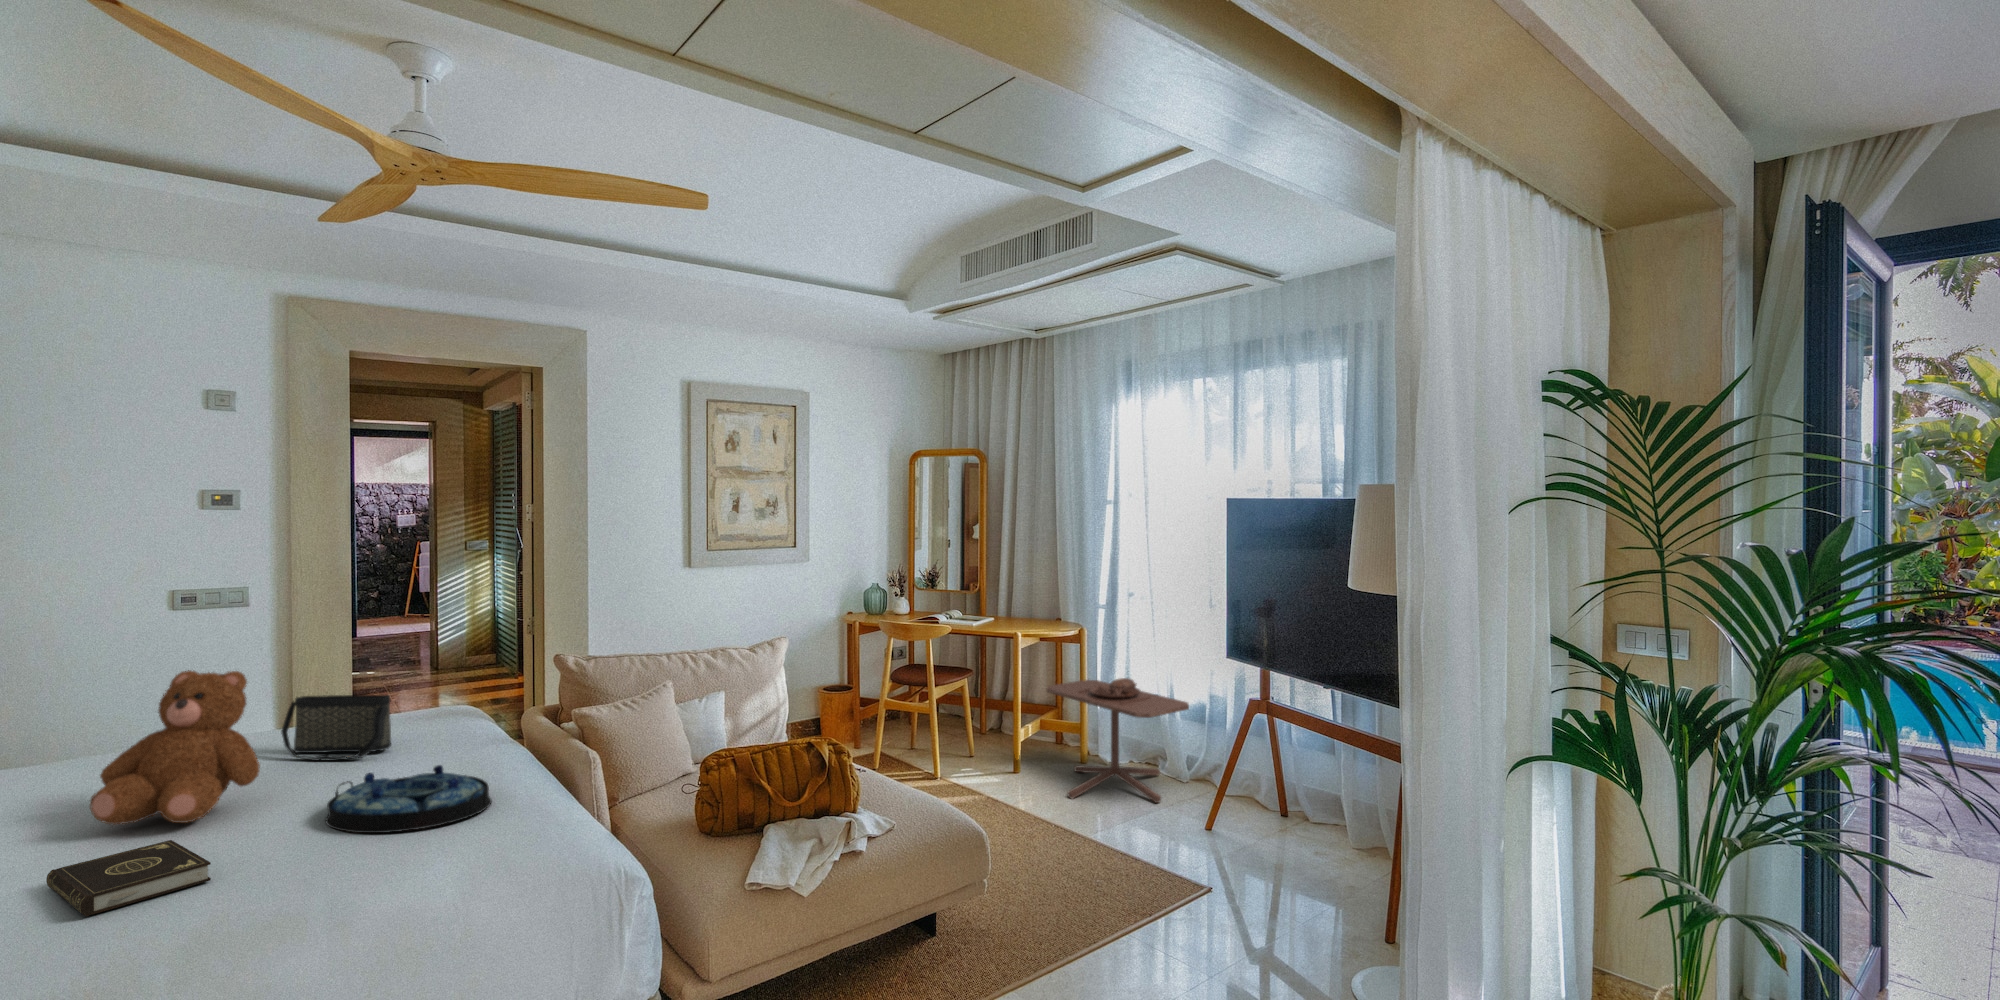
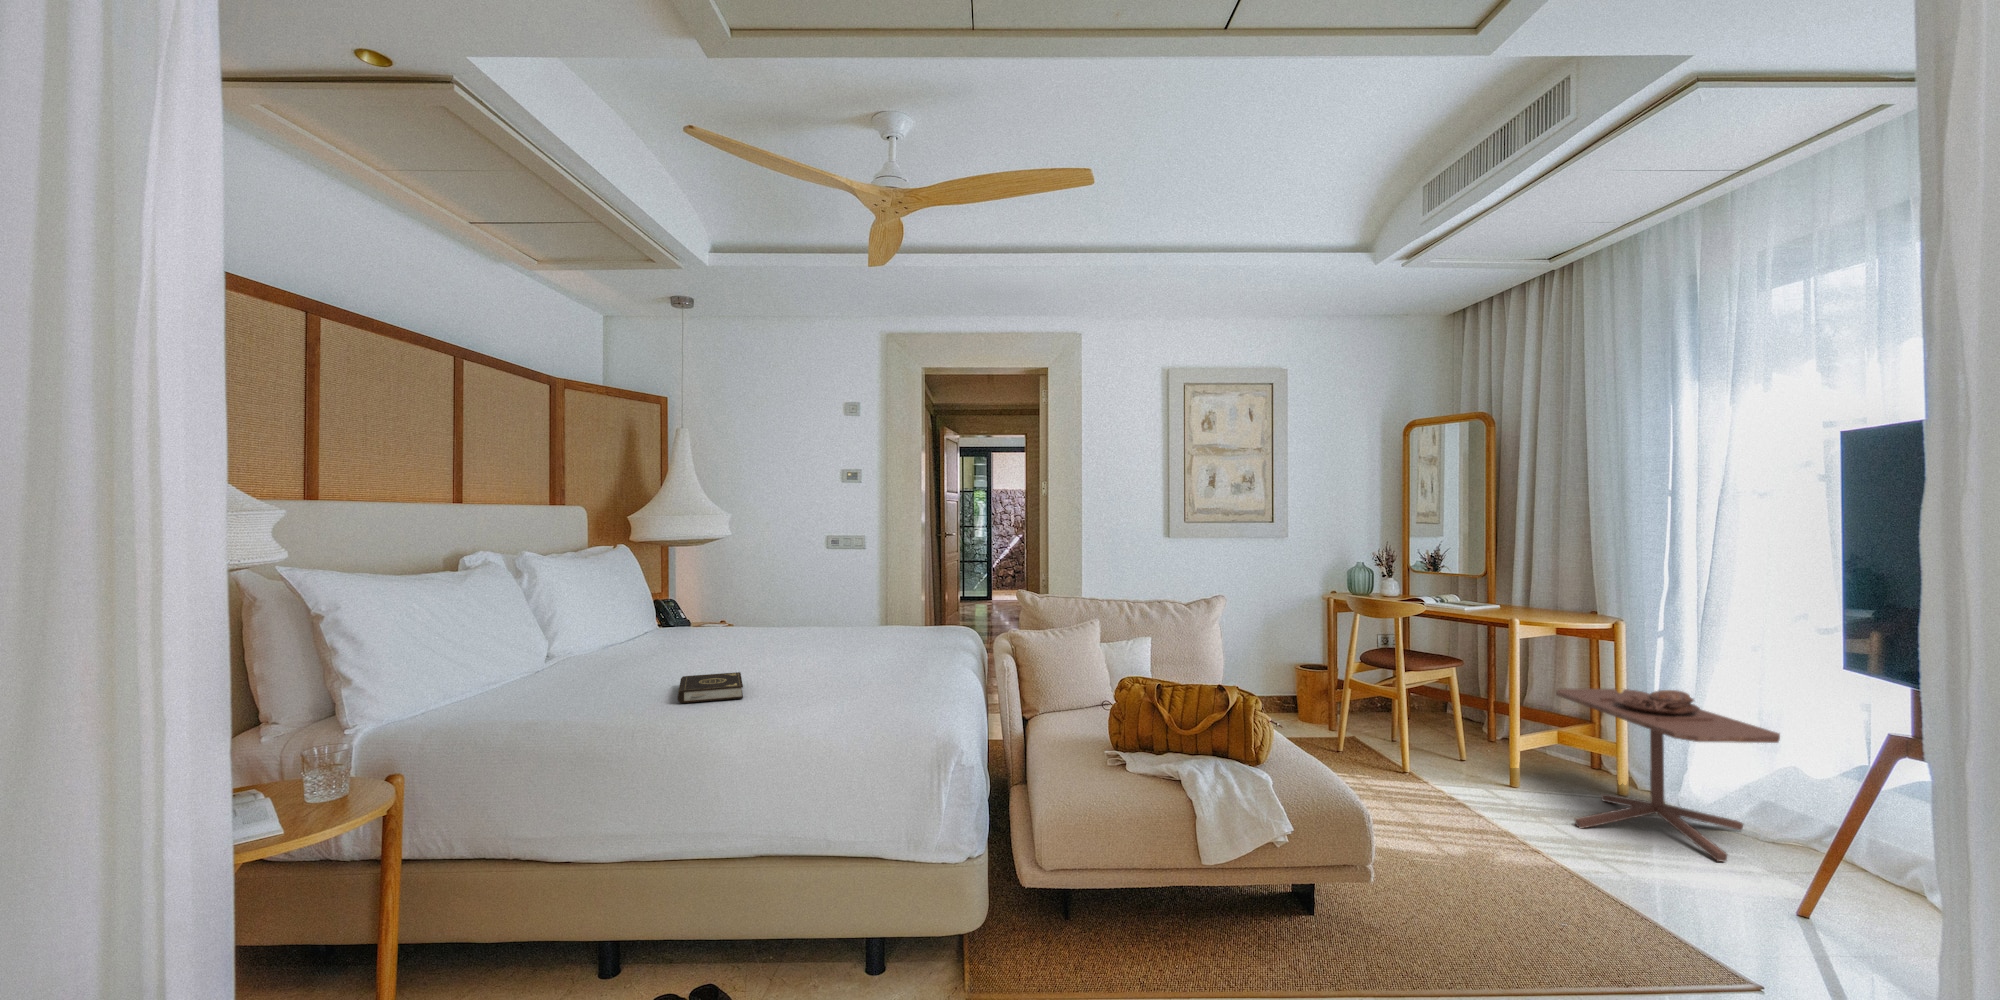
teddy bear: present [90,670,260,825] -> none [718,570,802,668]
handbag: present [281,695,391,761] -> none [837,602,896,648]
serving tray: present [326,765,492,833] -> none [823,652,922,693]

